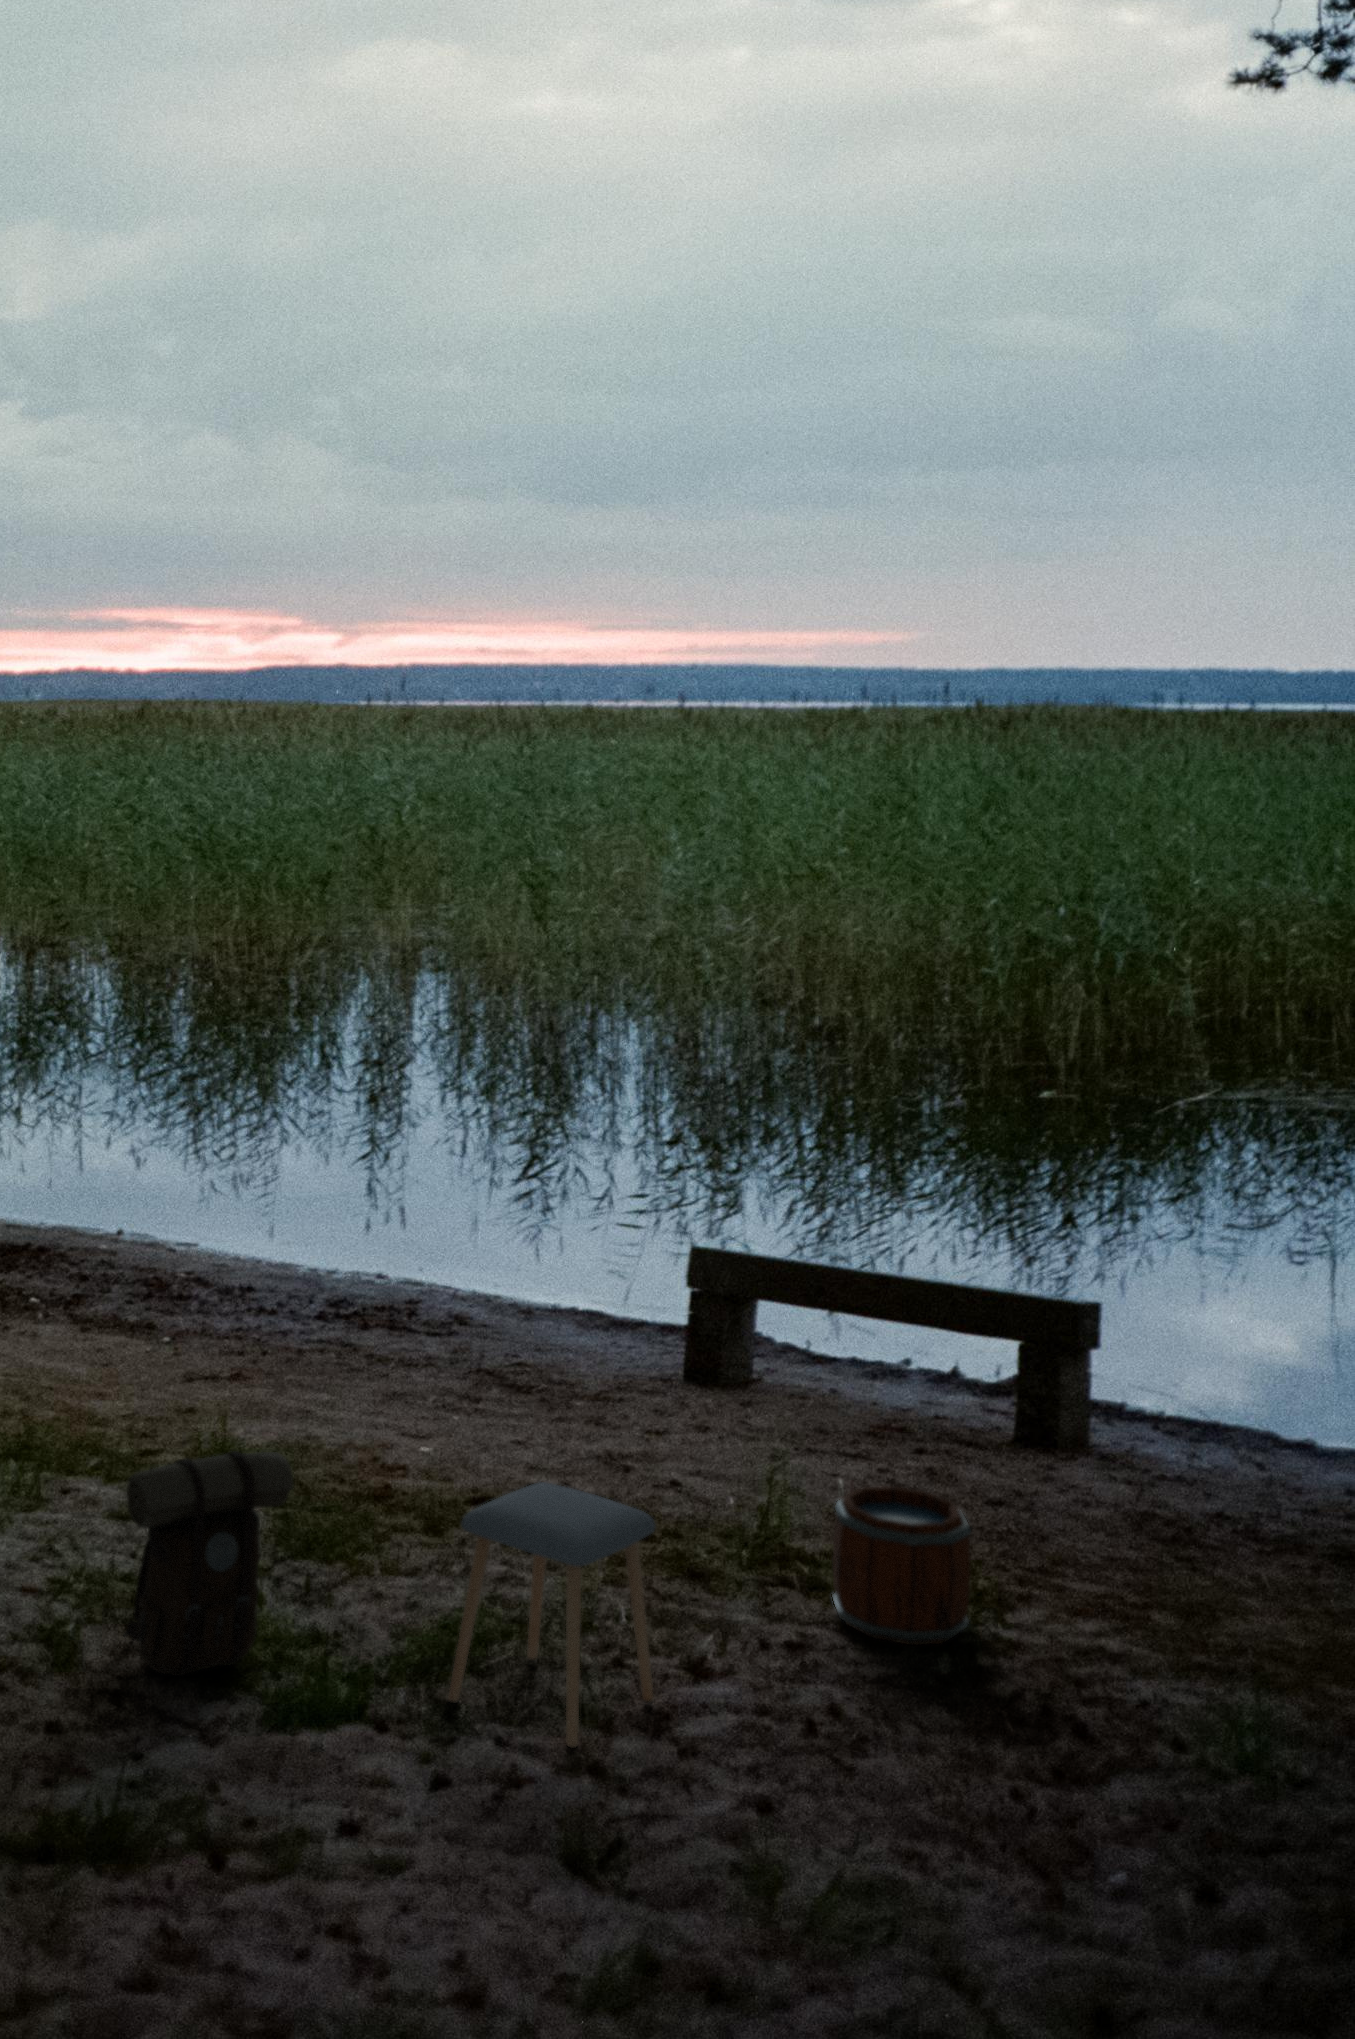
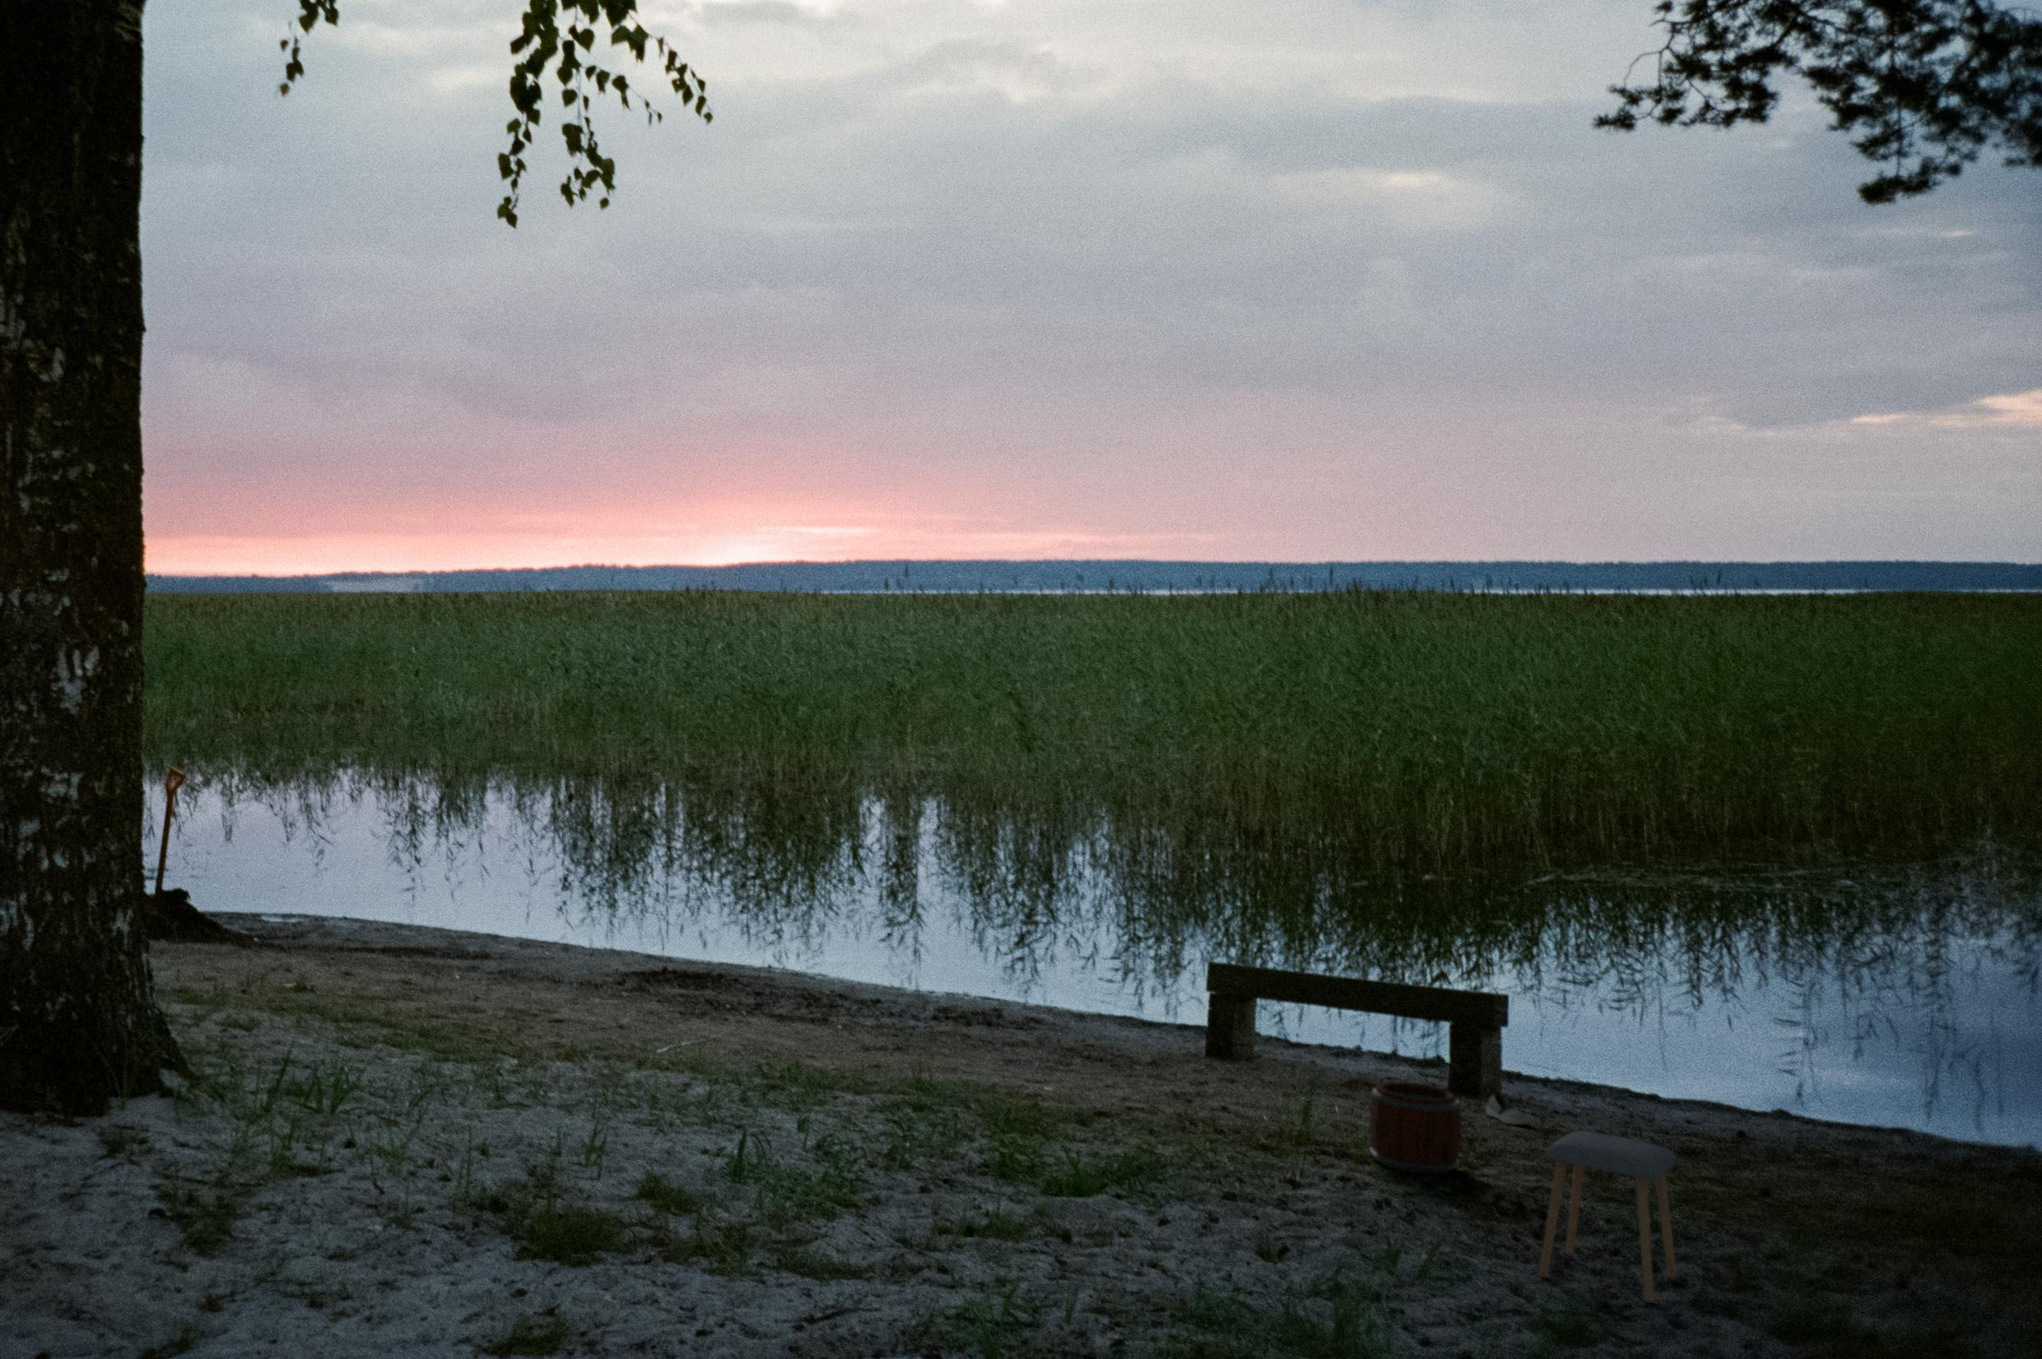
backpack: present [124,1451,294,1676] -> none [949,1040,1056,1174]
shoe: none [1058,1466,1118,1518] -> present [1487,1095,1530,1125]
stool: present [448,1482,656,1748] -> present [1539,1131,1677,1303]

